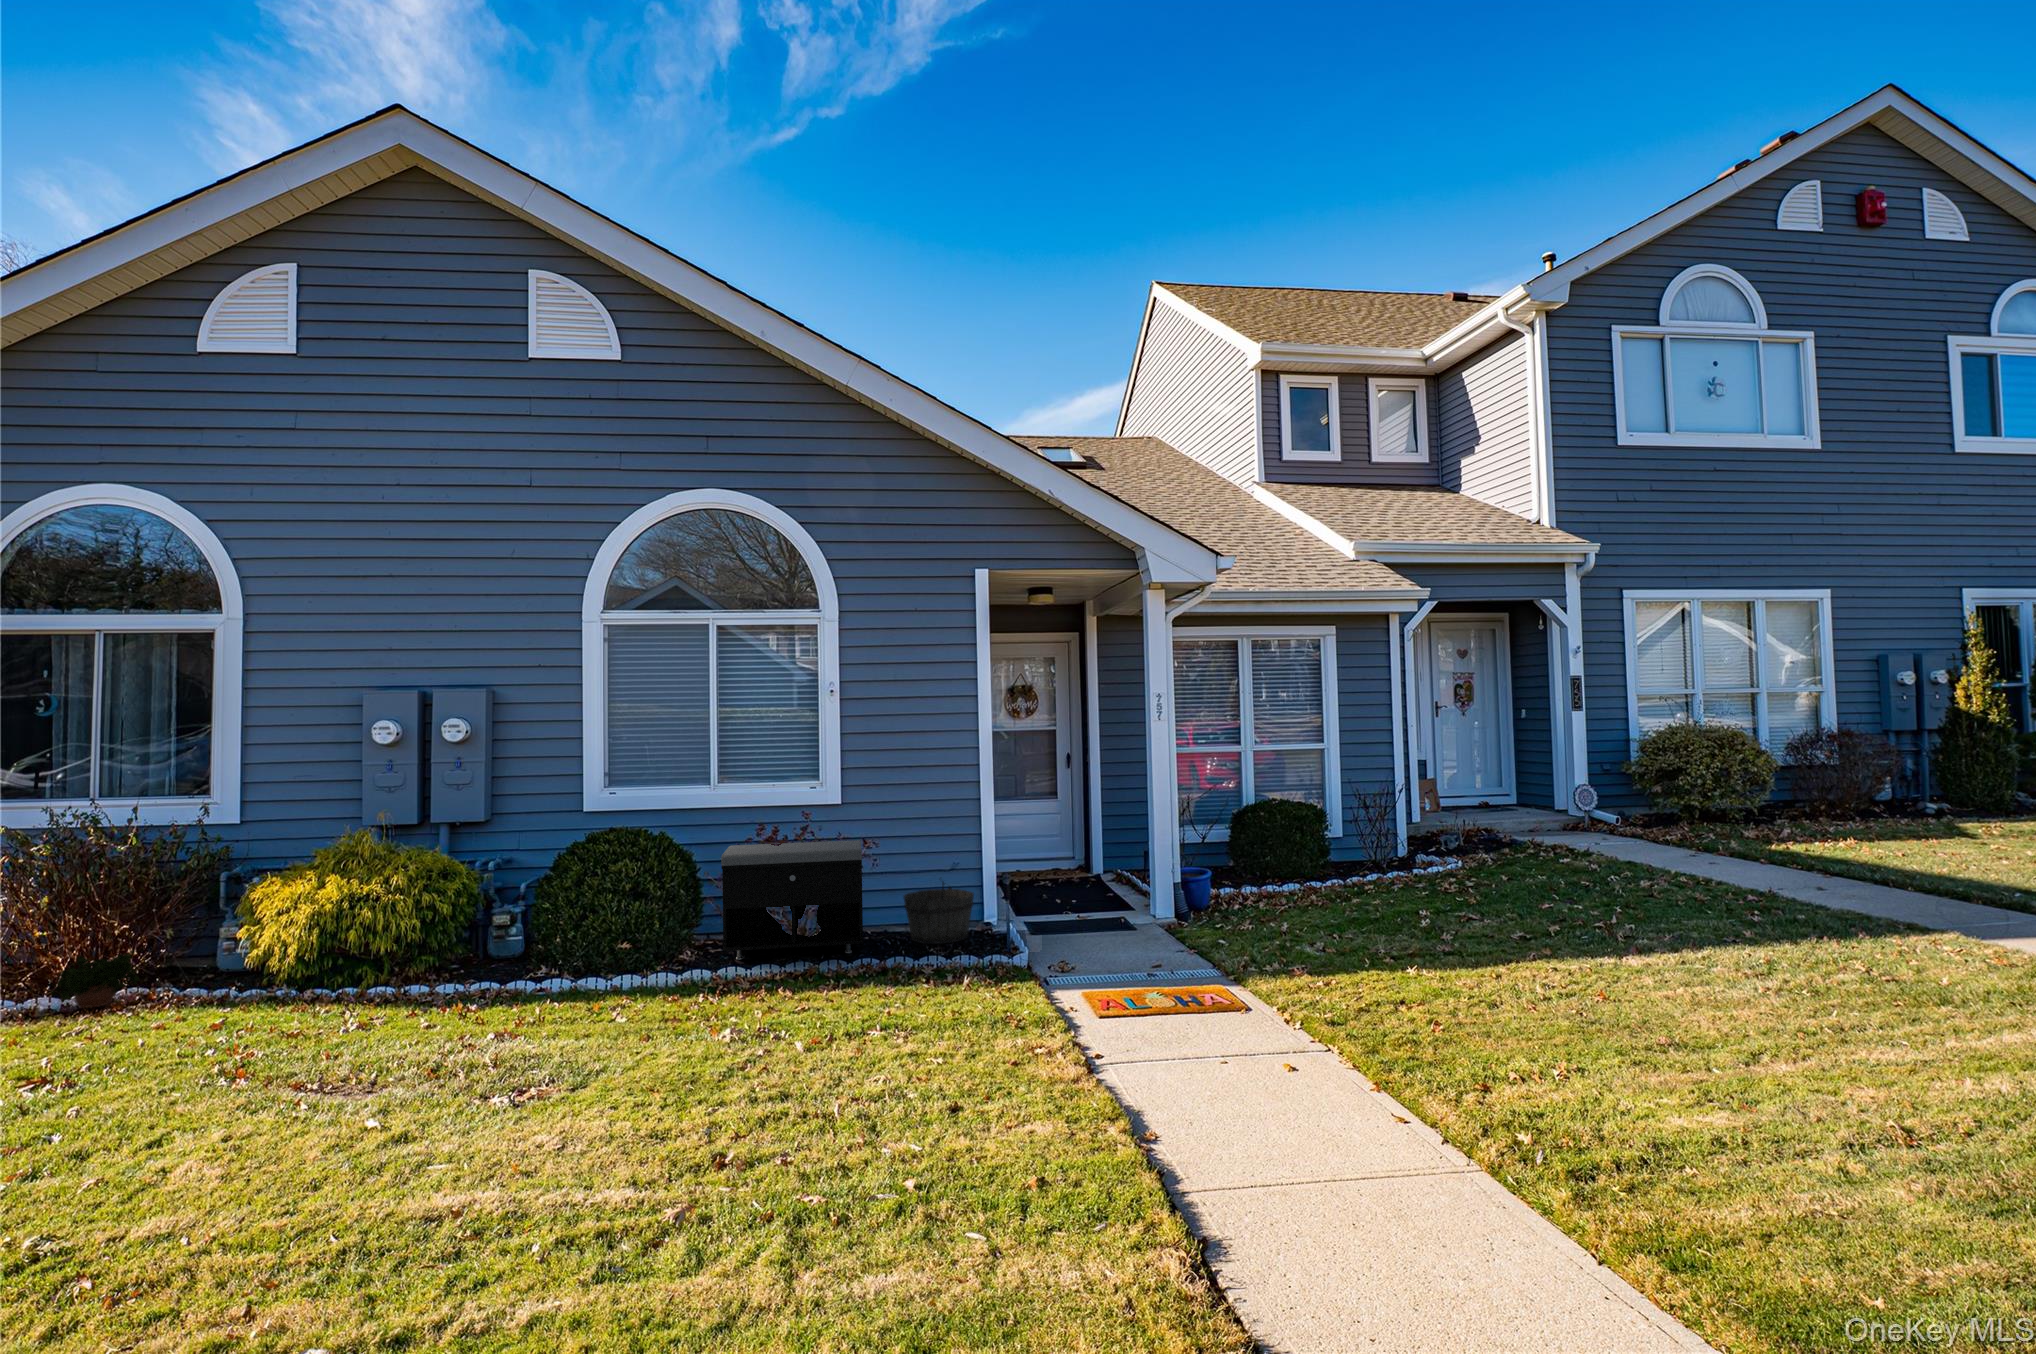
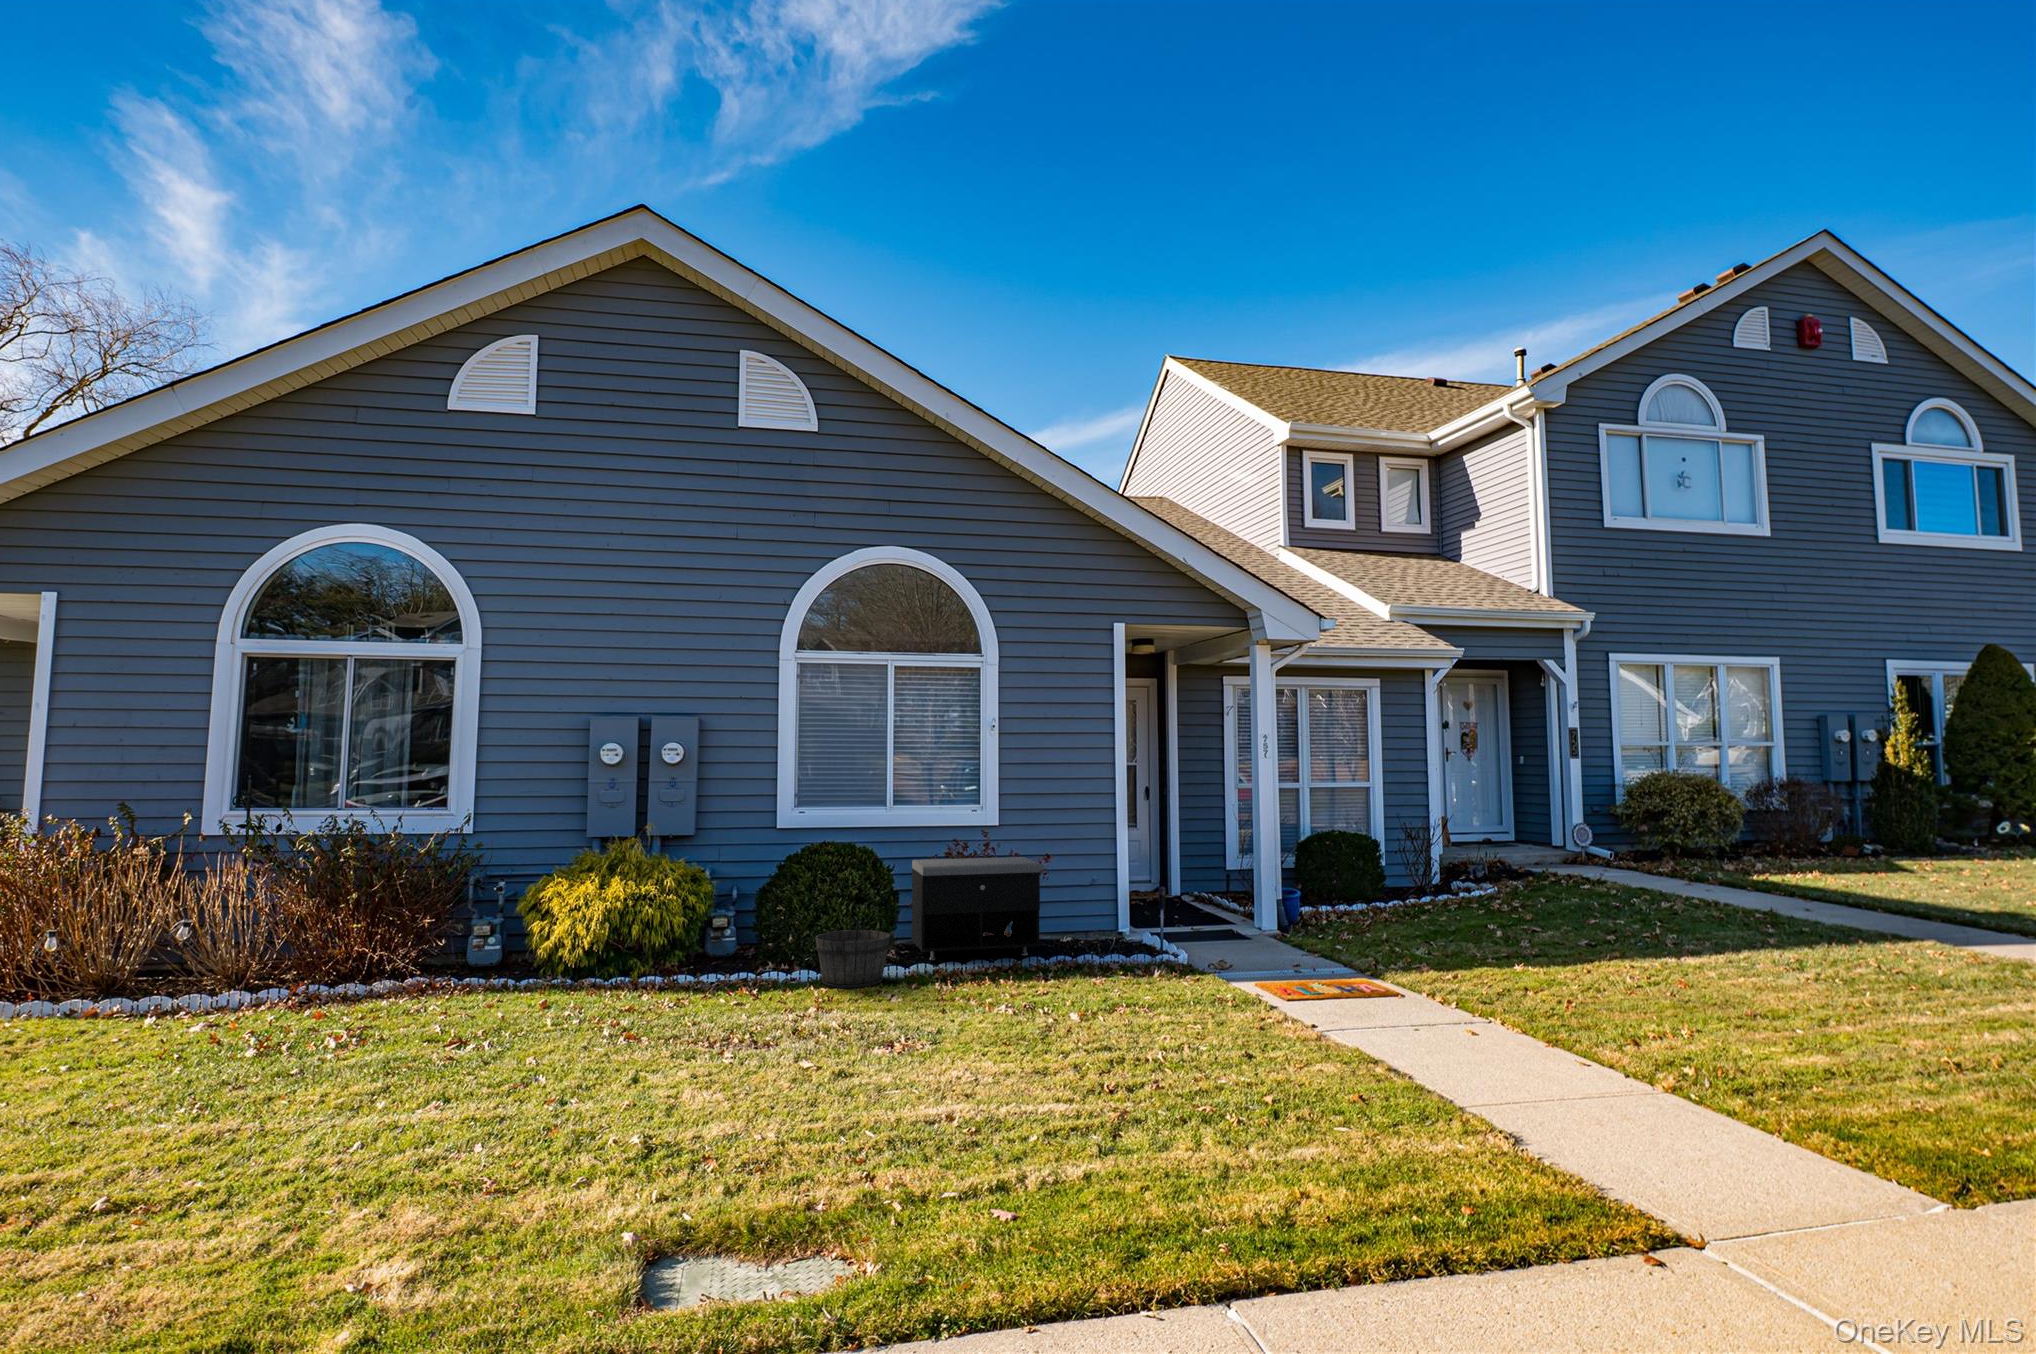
wooden bucket: present [904,882,974,944] -> present [815,918,890,988]
potted plant: present [50,950,139,1008] -> present [1827,833,1868,856]

